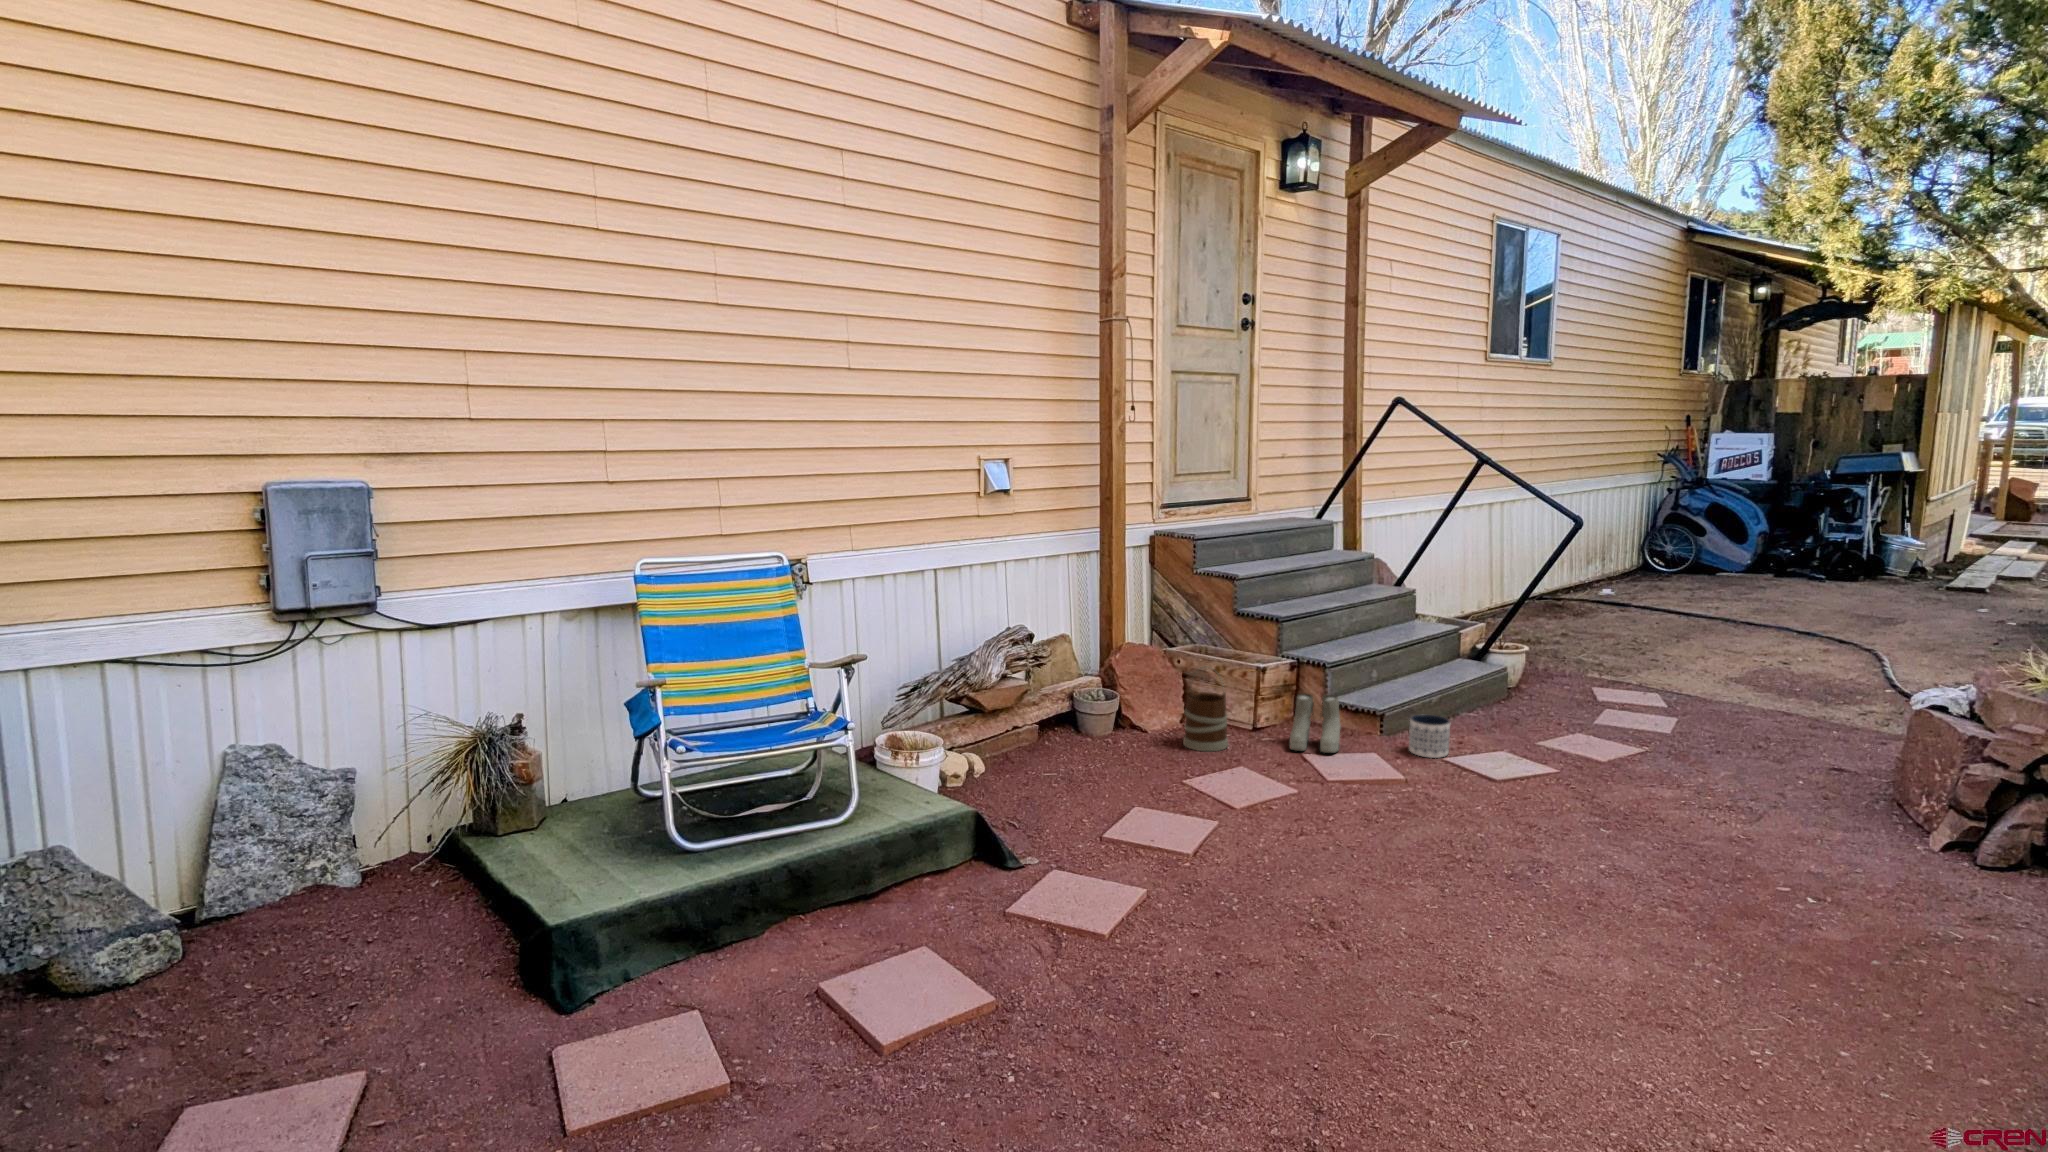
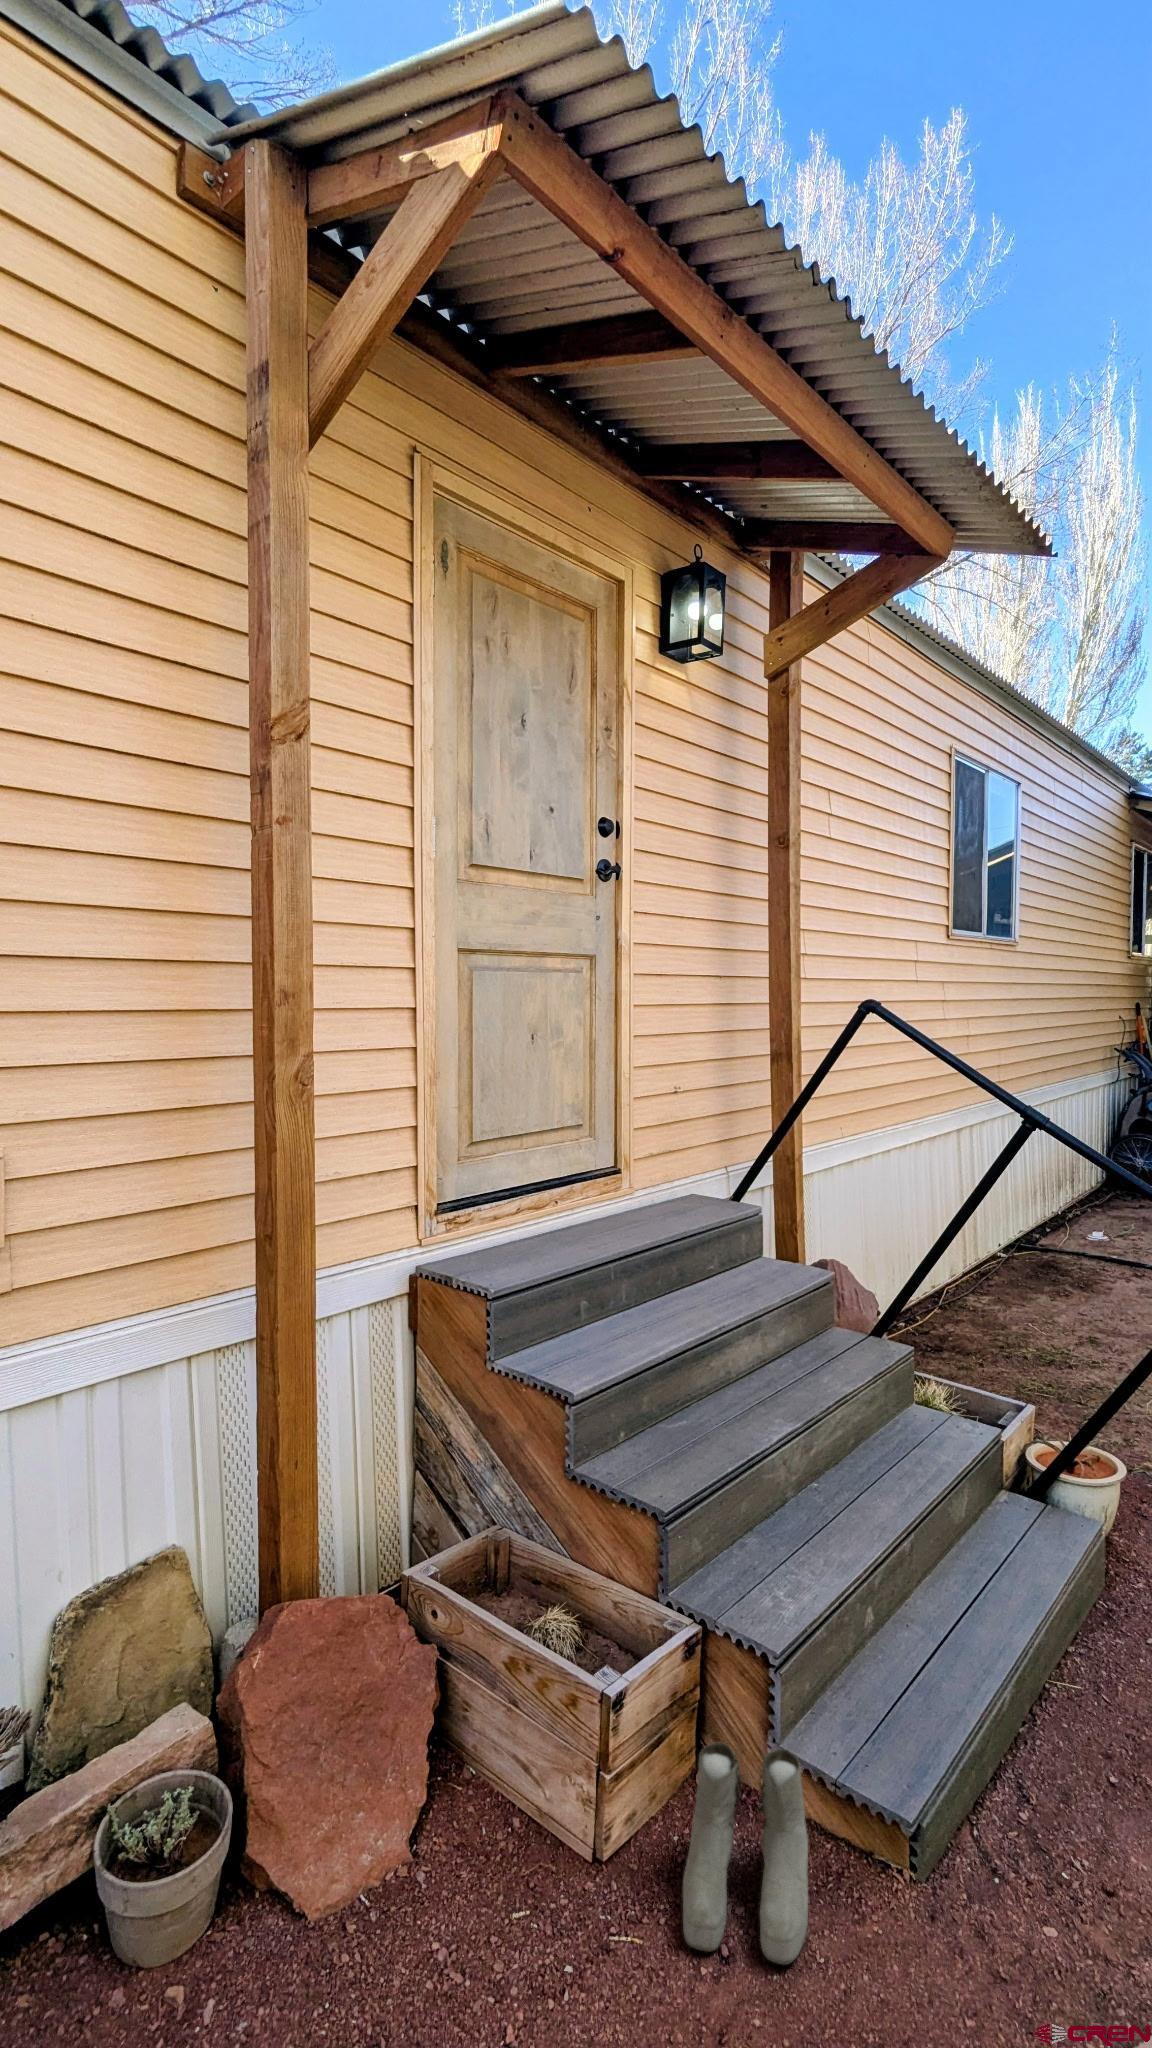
wooden bucket: present [1183,686,1228,751] -> none [410,1710,528,1972]
planter: present [1409,715,1450,758] -> none [977,1797,1082,1959]

